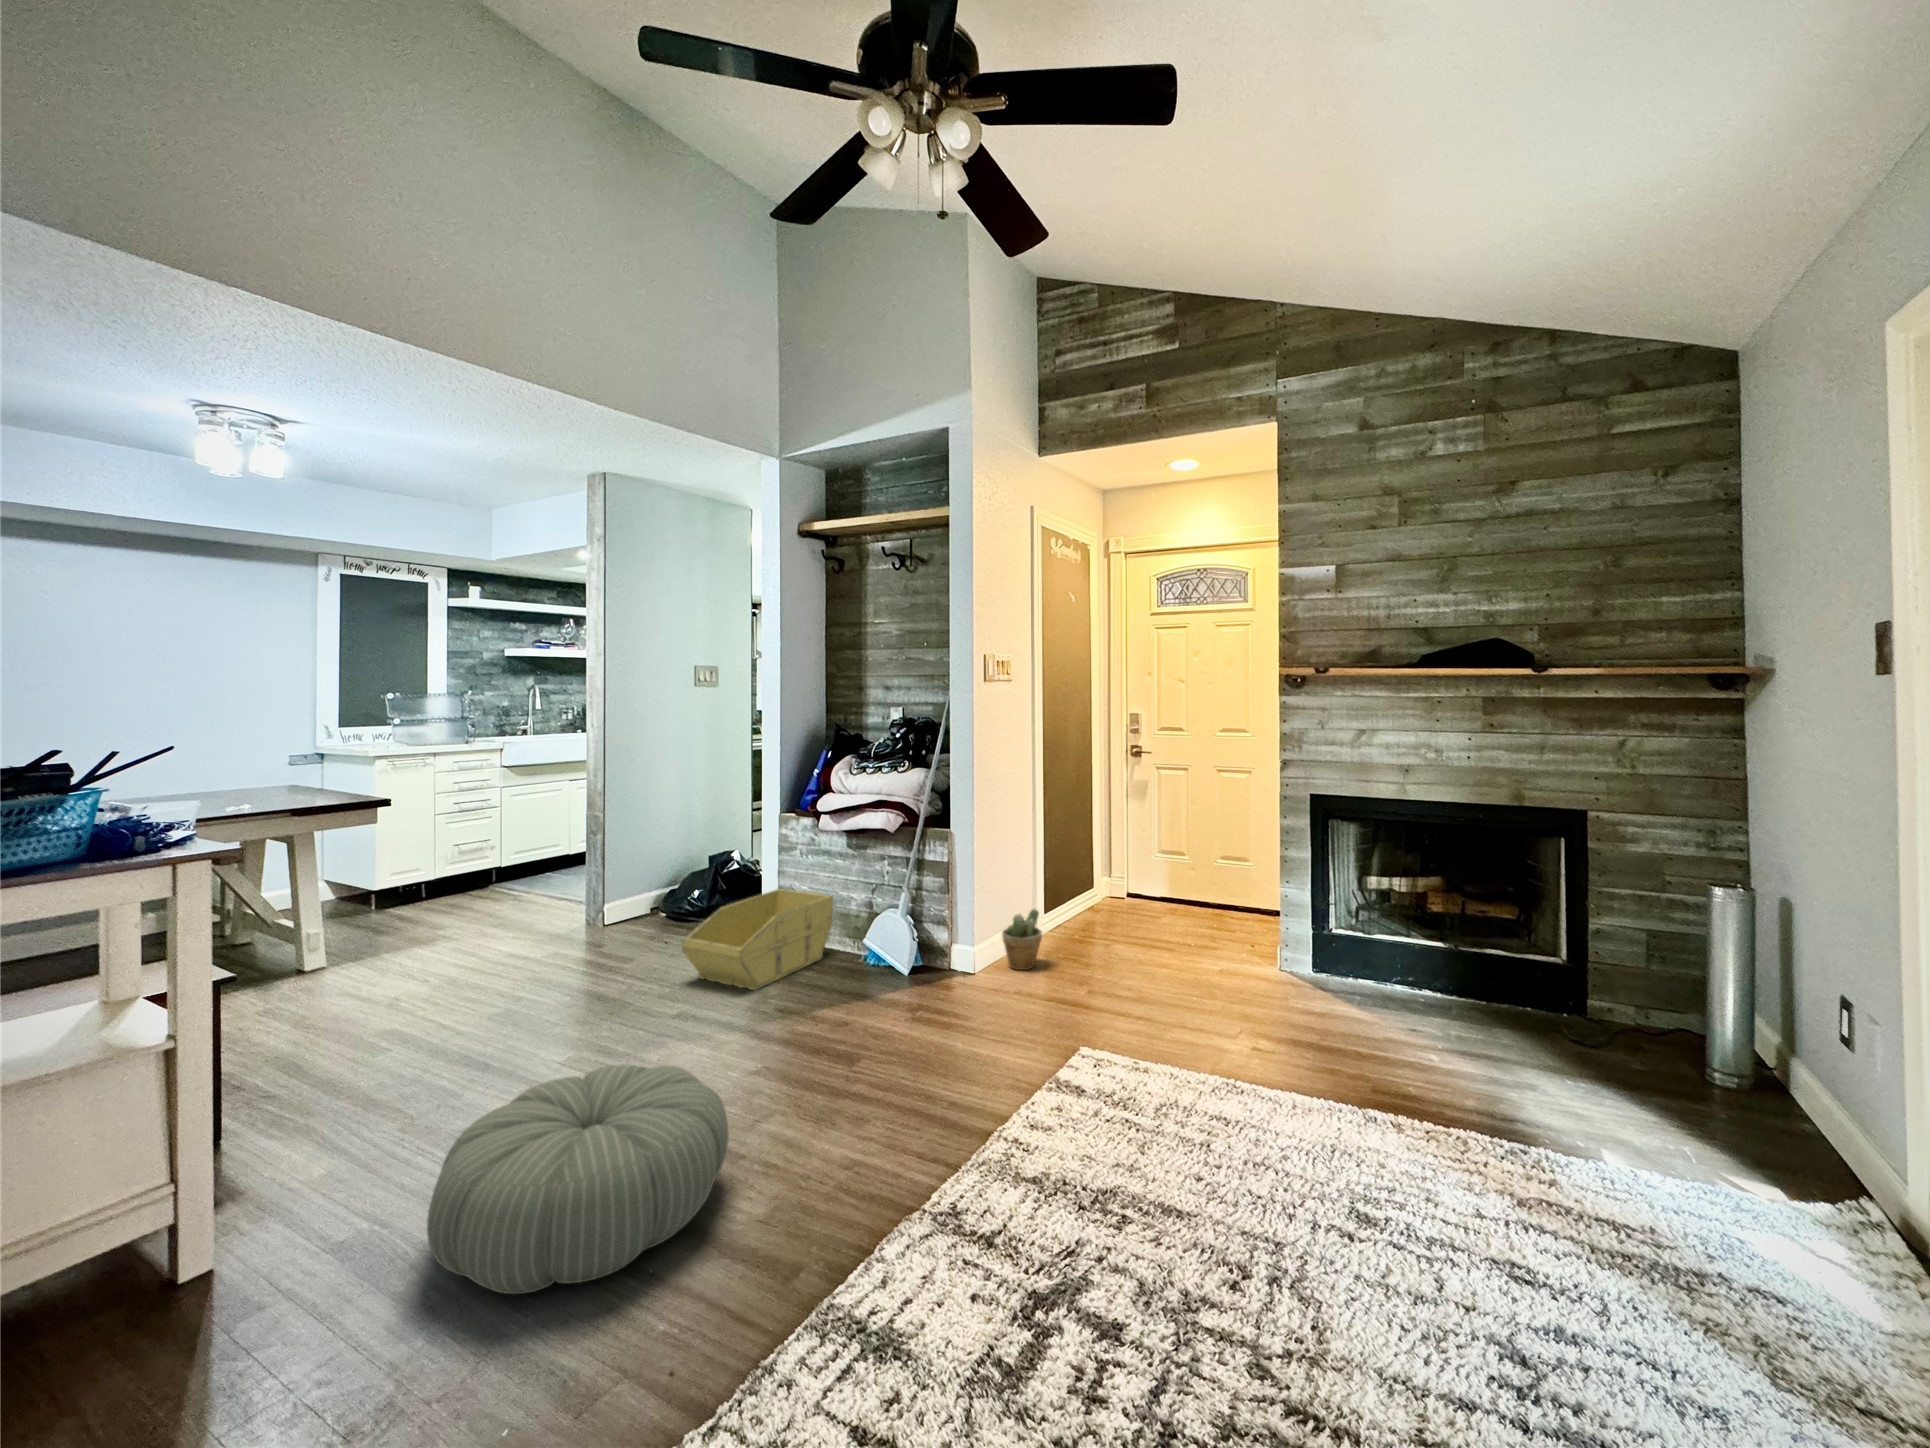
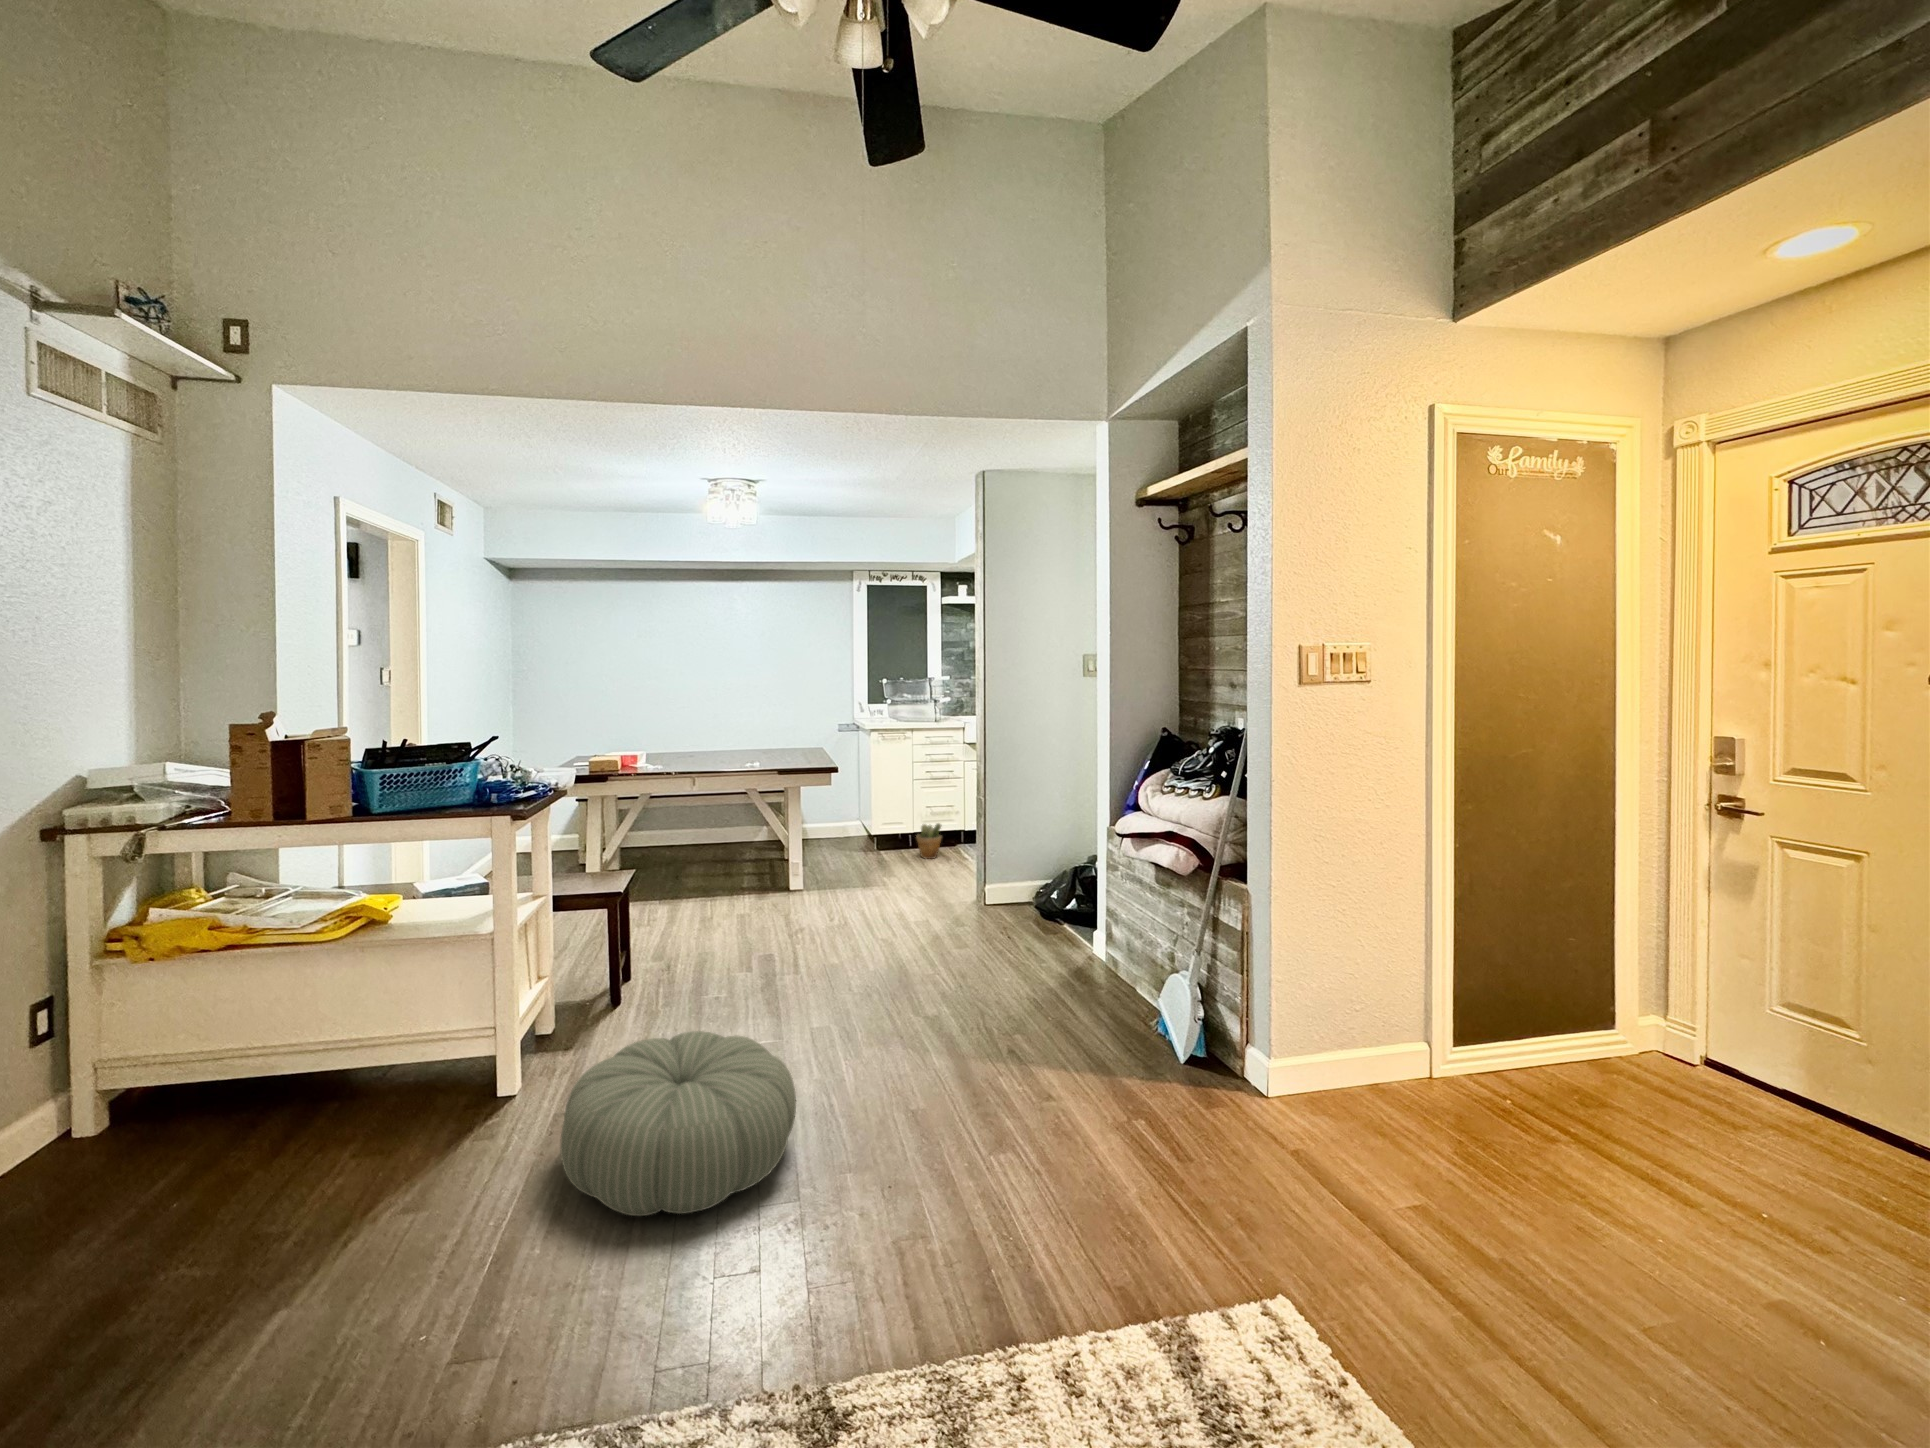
storage bin: present [682,889,833,990] -> none [969,911,1138,1015]
potted plant: present [1002,909,1042,970] -> present [916,823,942,859]

